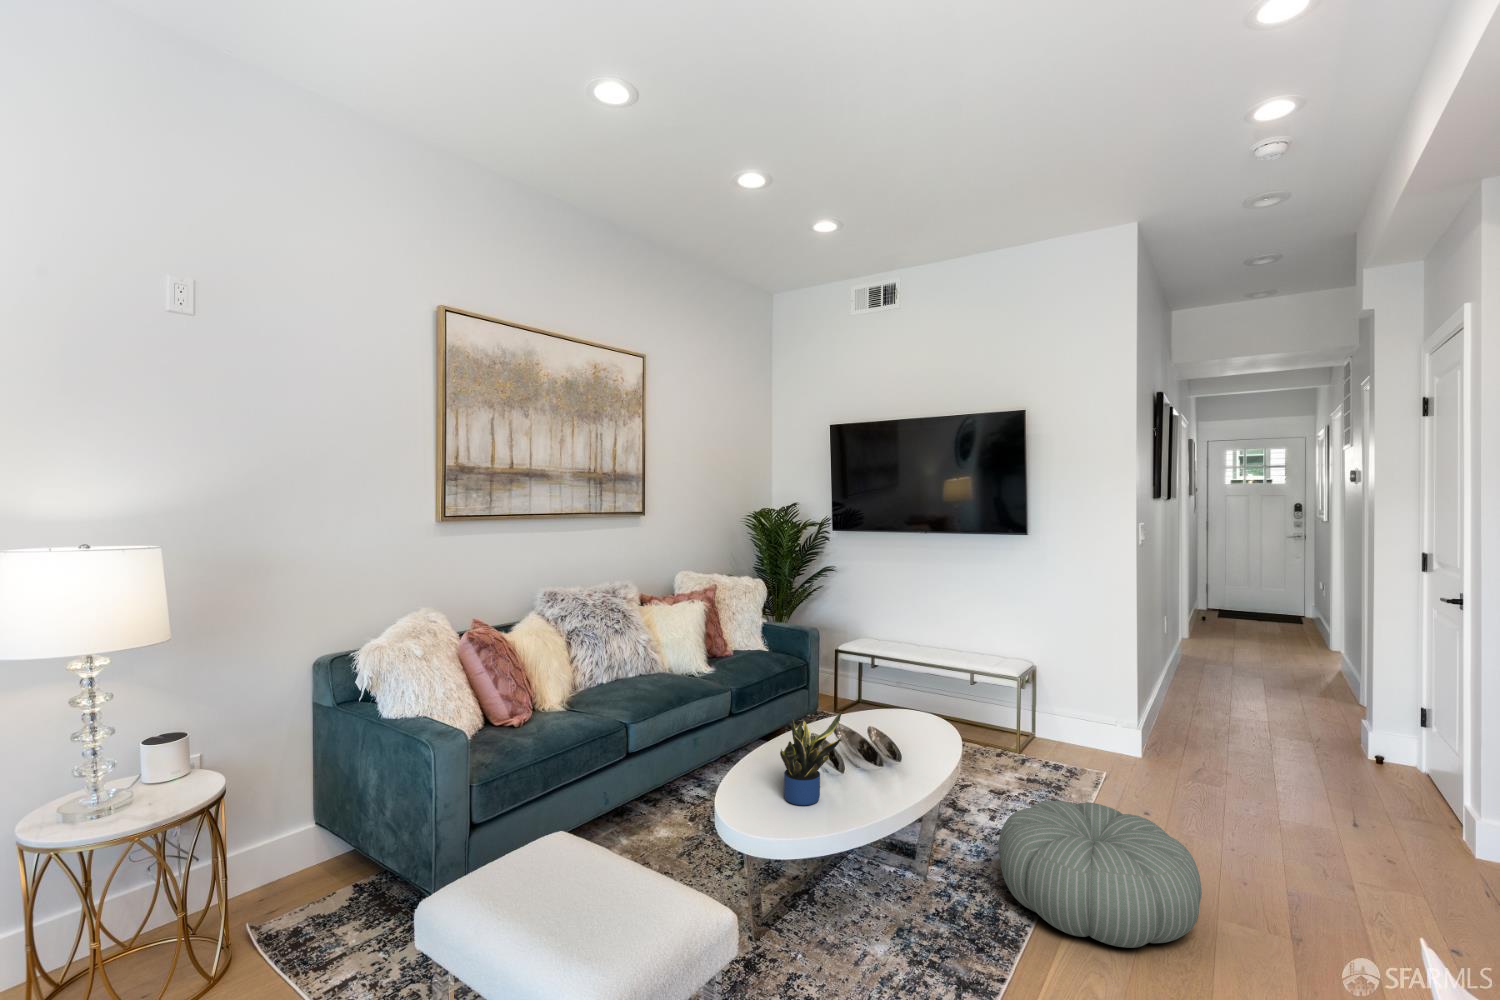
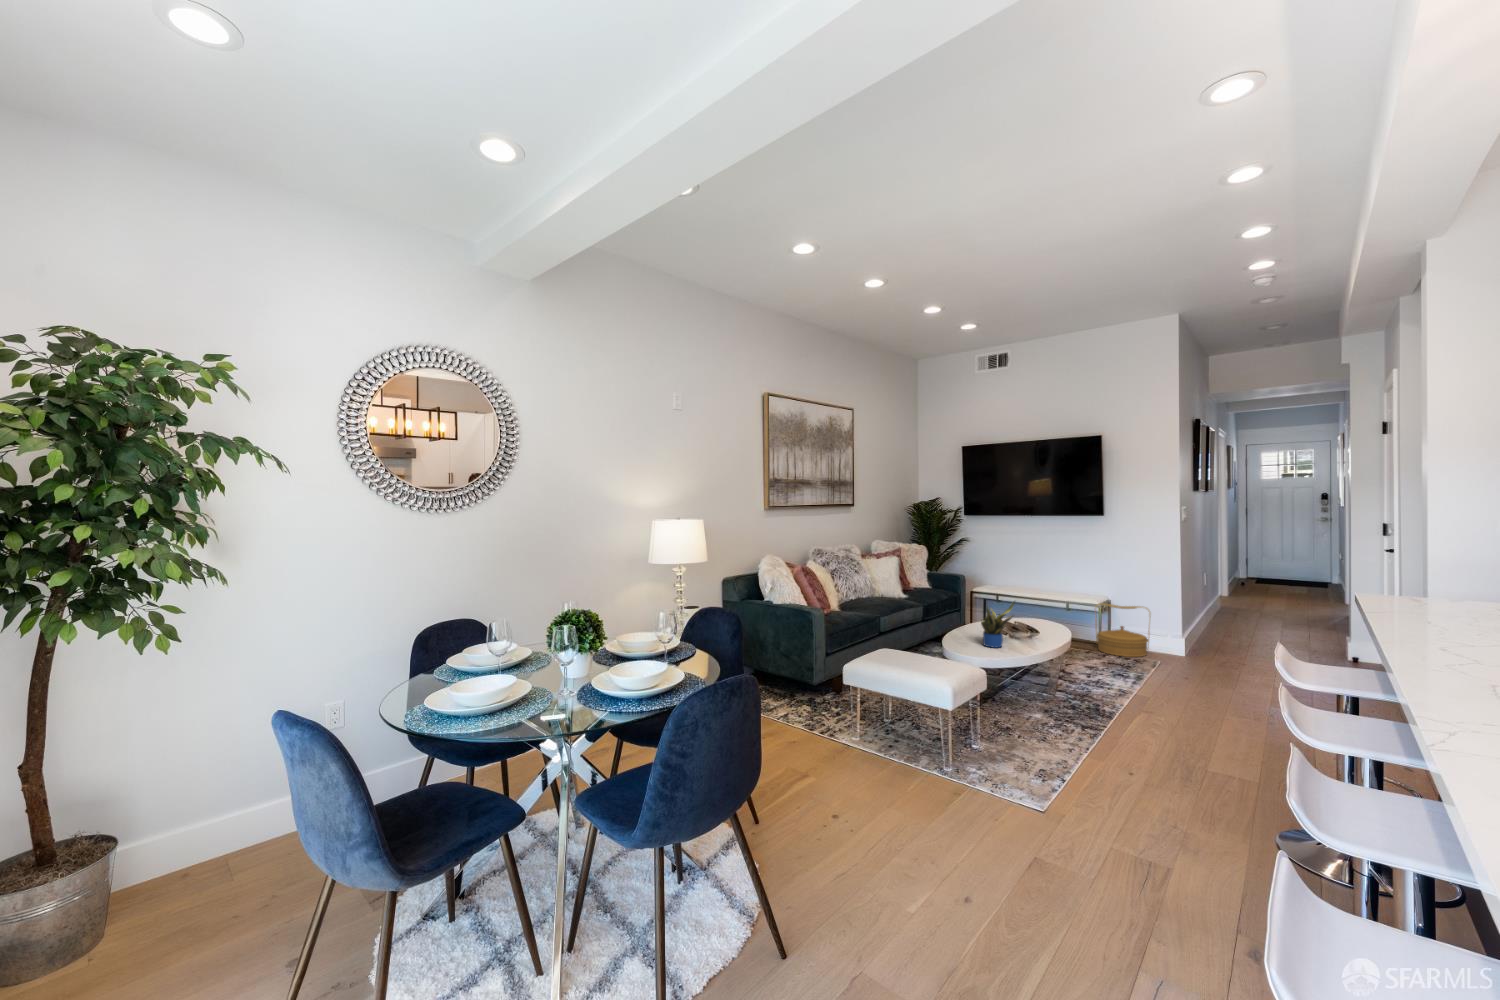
woven basket: none [1009,673,1091,763] -> present [1095,603,1149,657]
pouf: present [999,801,1202,948] -> none [1098,659,1214,721]

